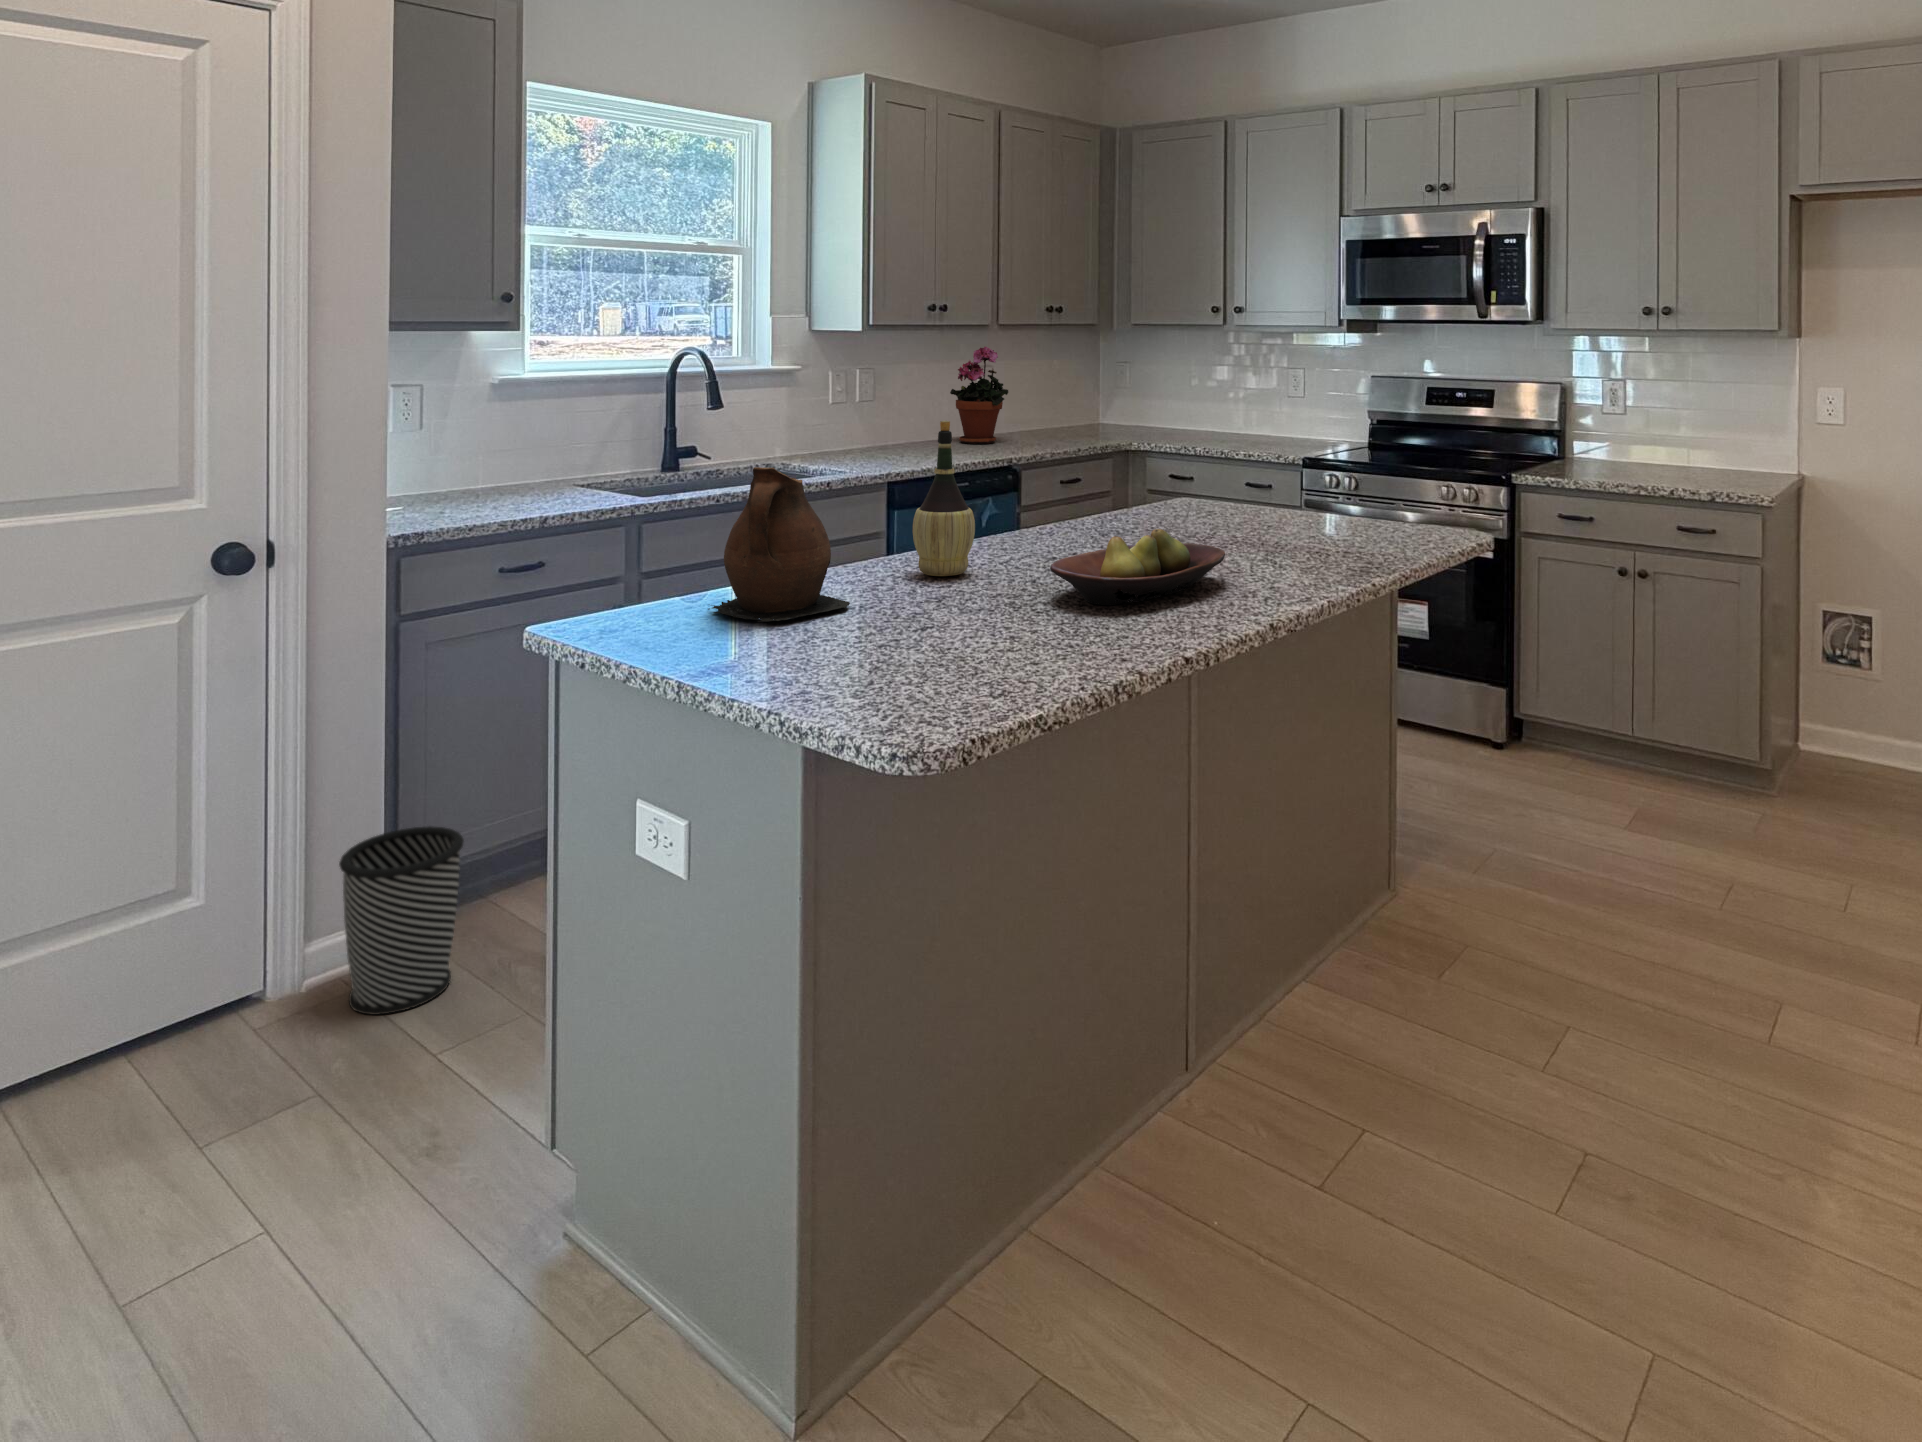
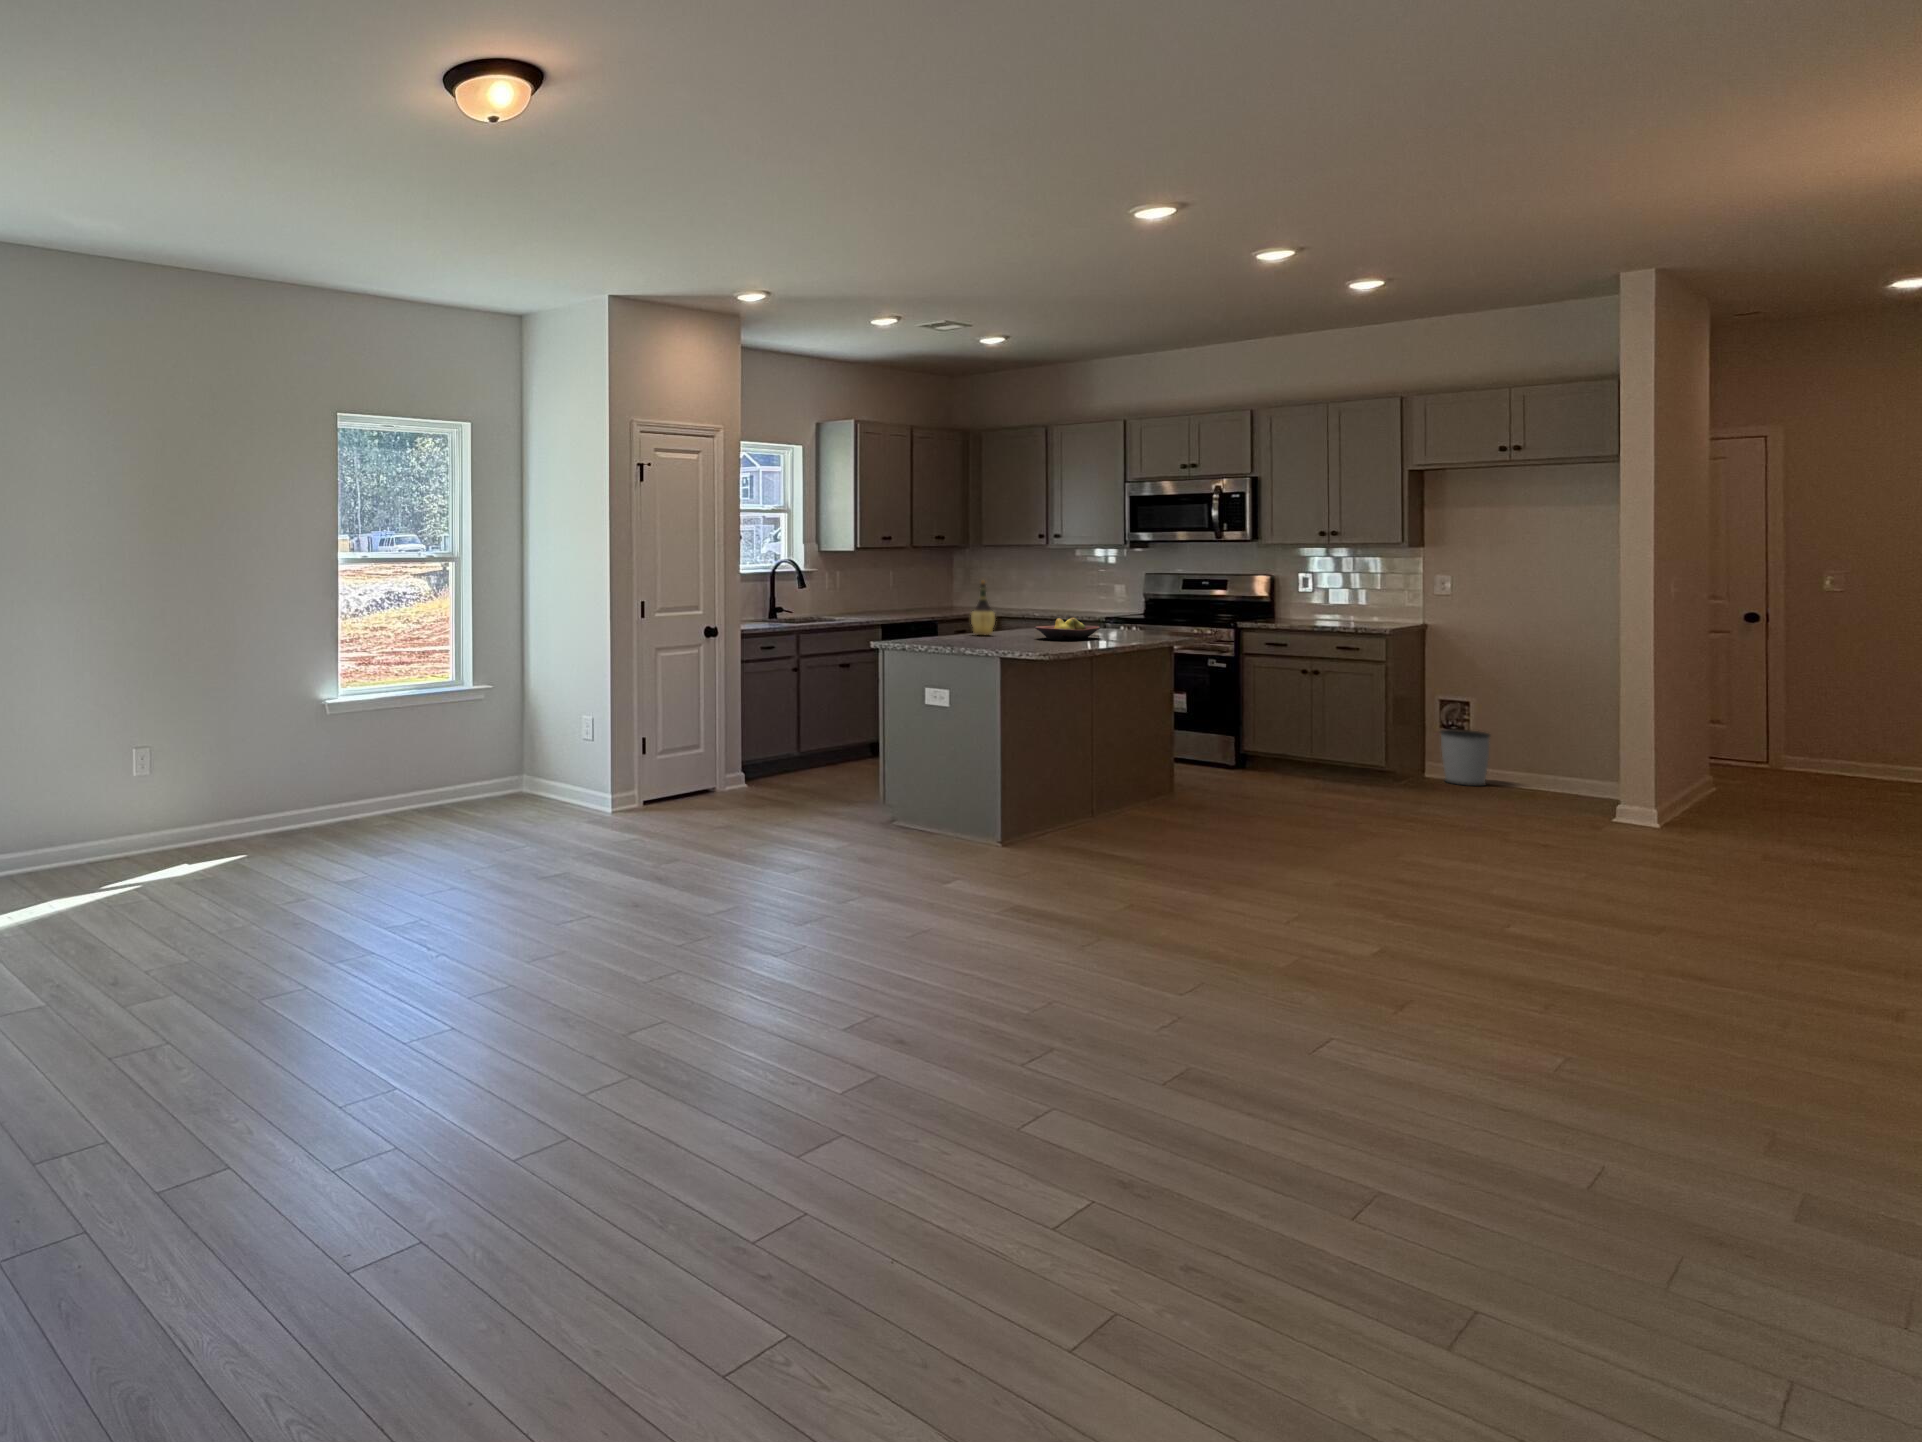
potted plant: present [950,347,1008,444] -> none [884,559,920,612]
ceramic pitcher: present [708,467,850,622] -> none [916,591,965,639]
wastebasket: present [339,826,464,1015] -> present [1440,729,1490,786]

